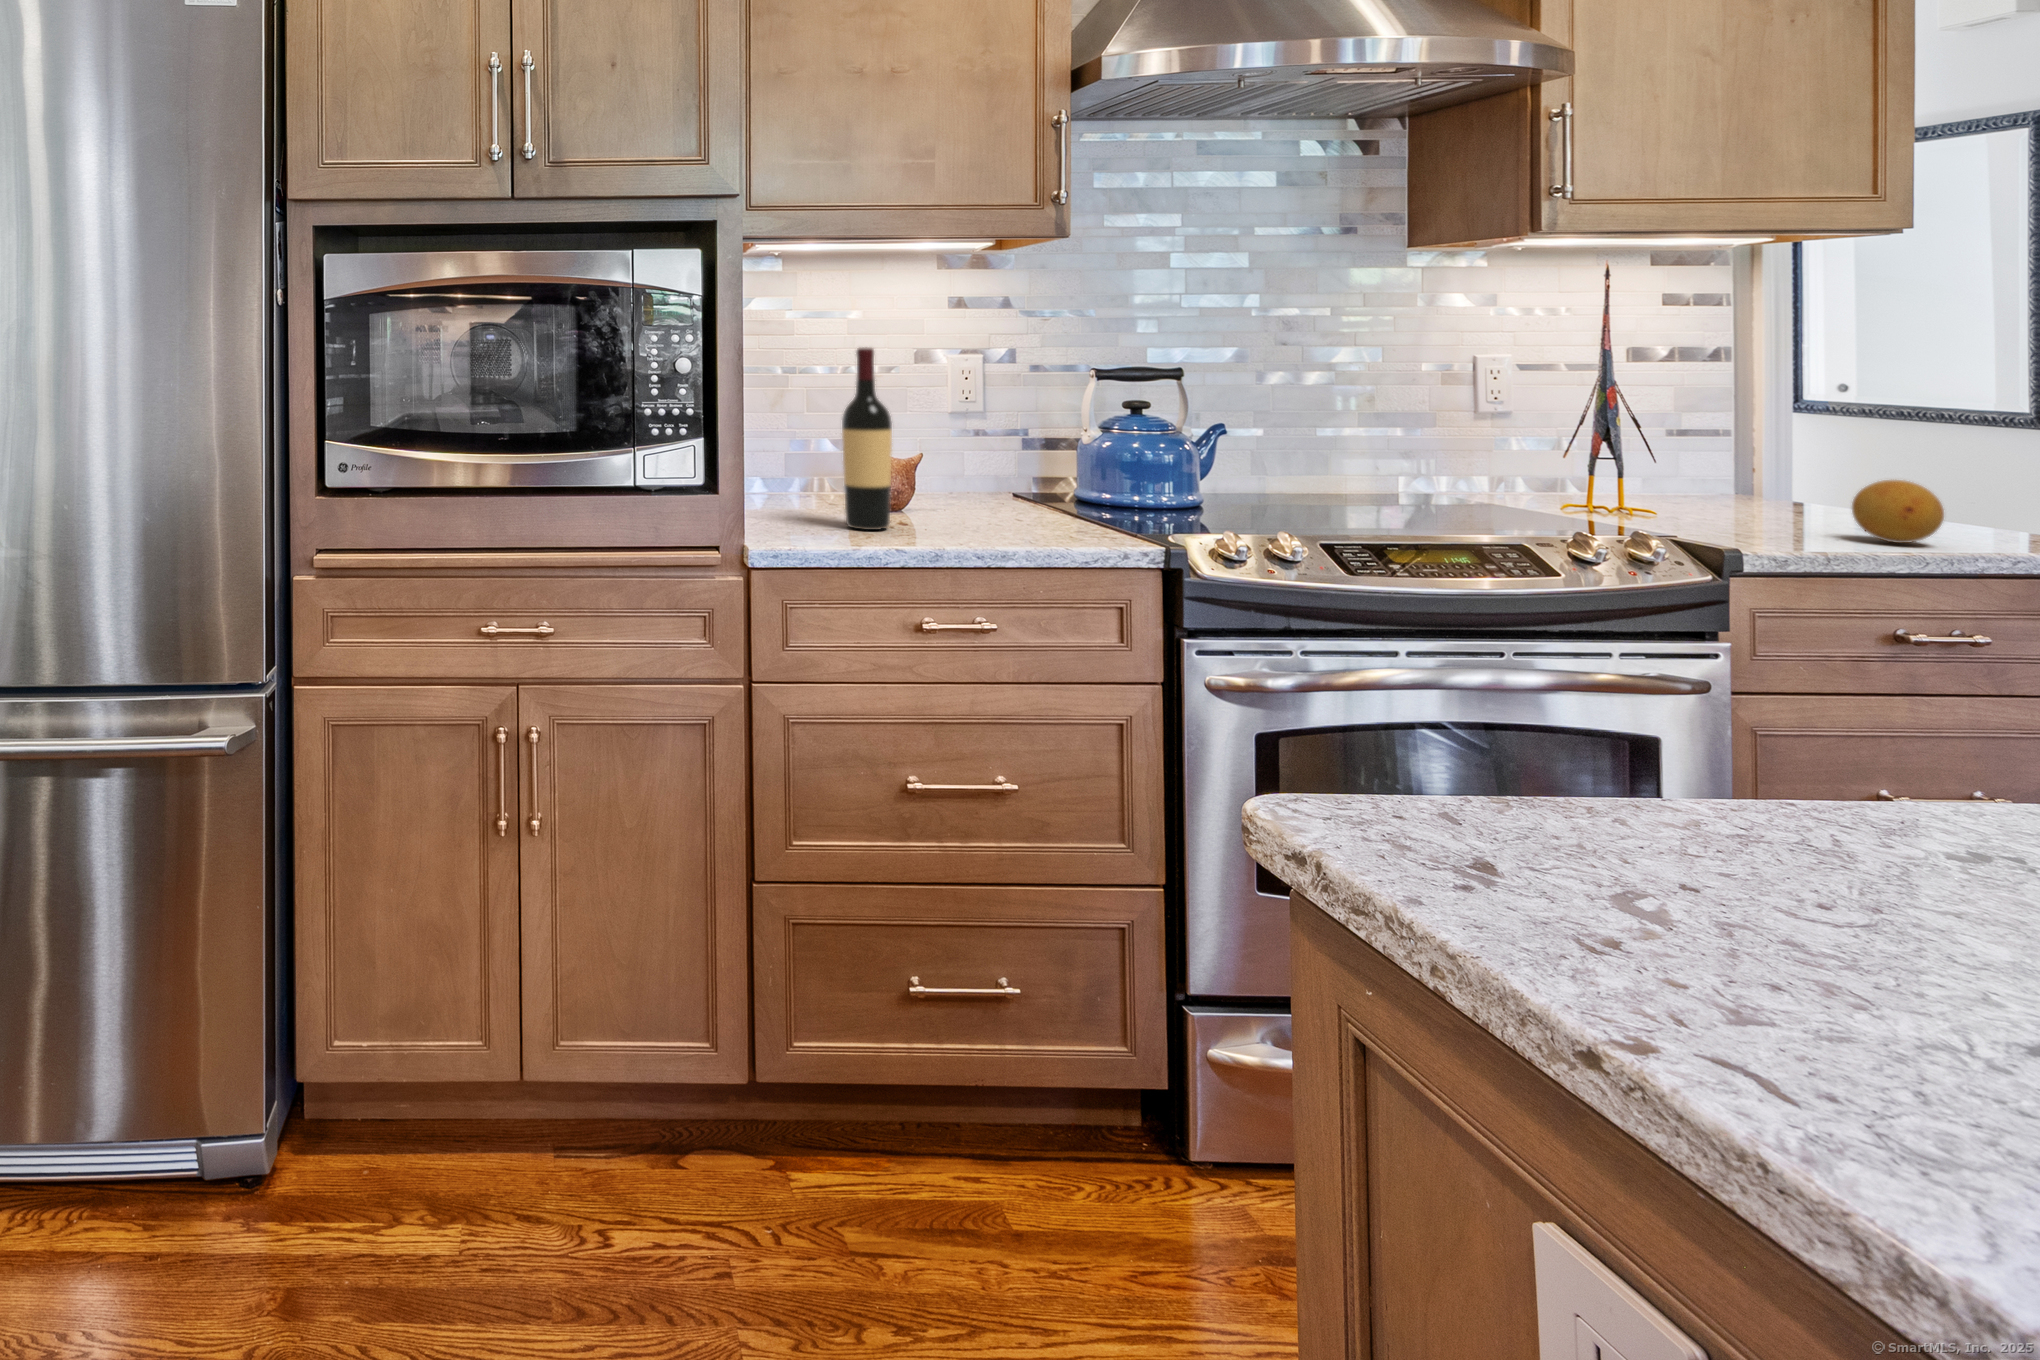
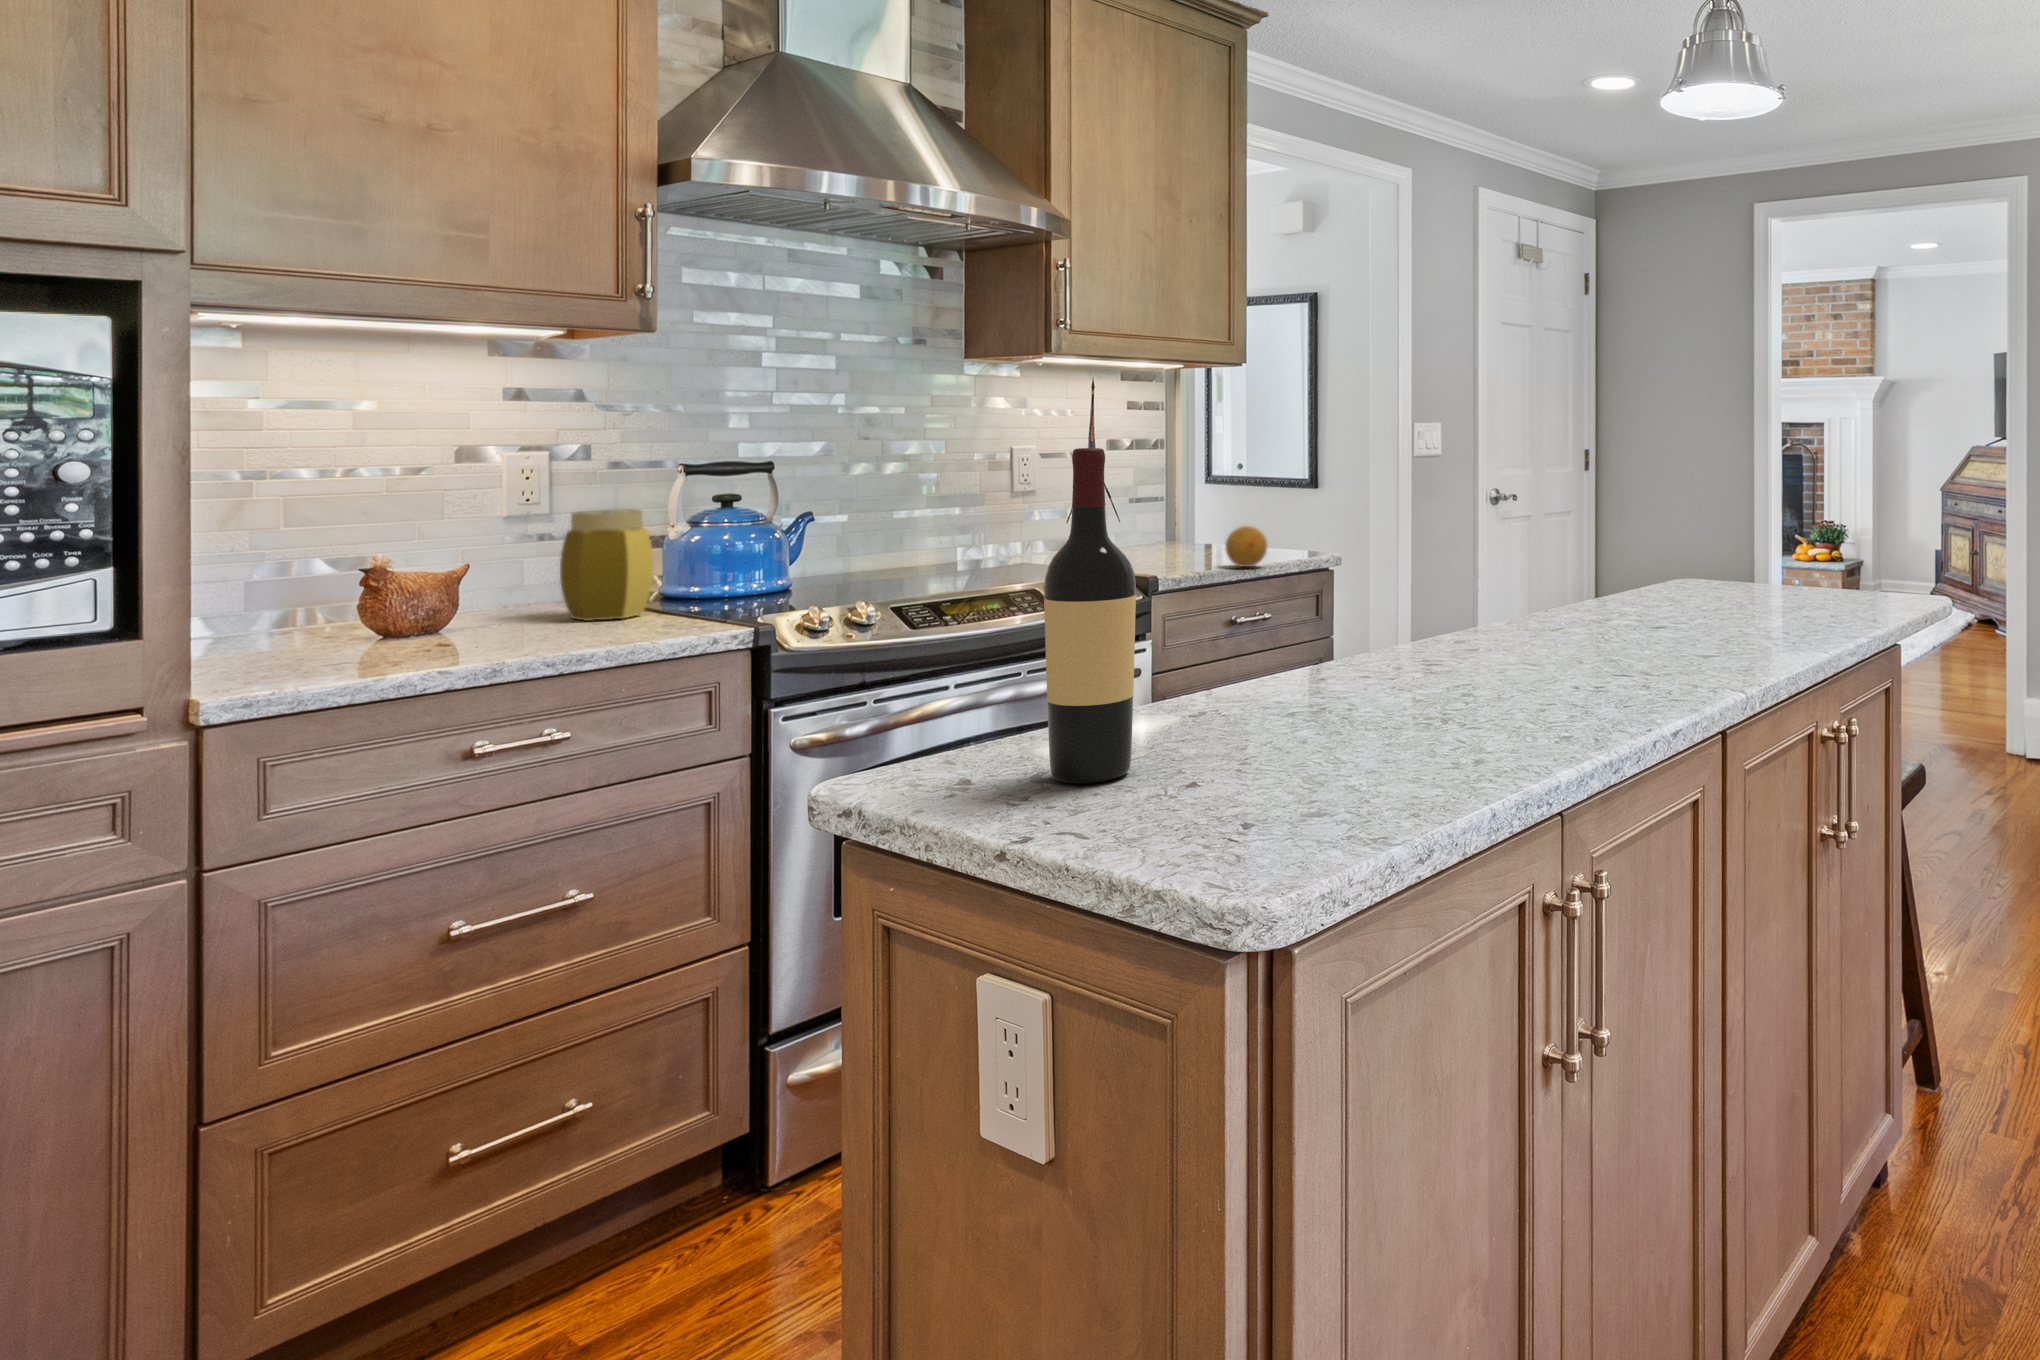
wine bottle: present [842,347,892,530] -> present [1044,448,1136,783]
jar: none [991,411,1071,518] -> present [560,510,654,621]

